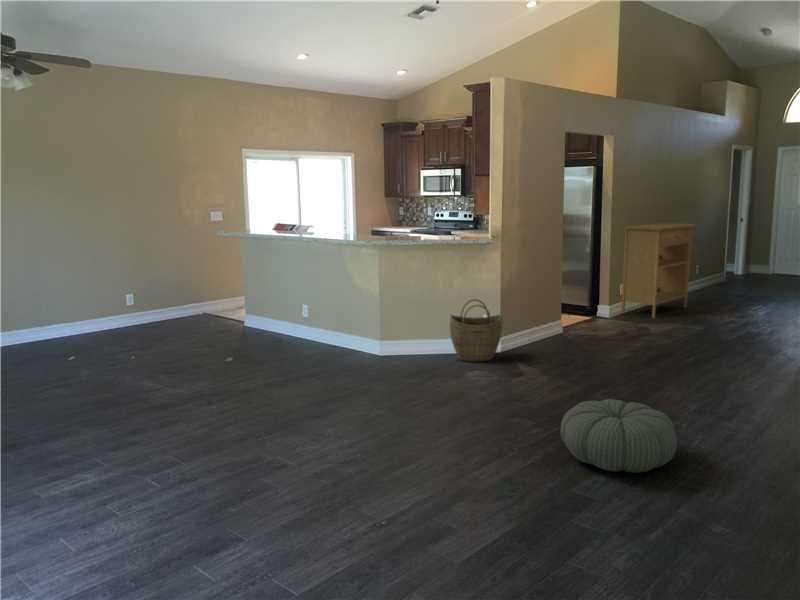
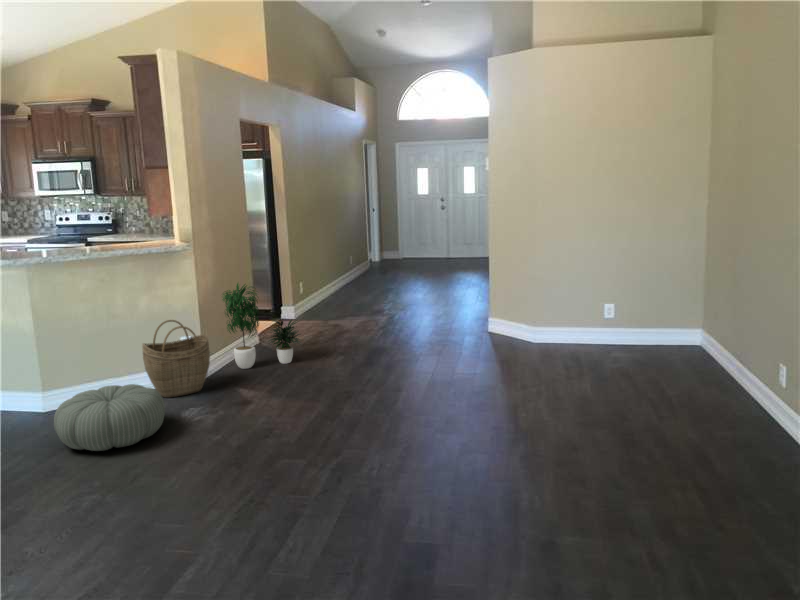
console table: present [621,223,697,318] -> none [297,217,359,314]
potted plant: none [522,274,594,353] -> present [223,283,301,369]
pouf: present [560,399,677,473] -> present [54,384,165,451]

